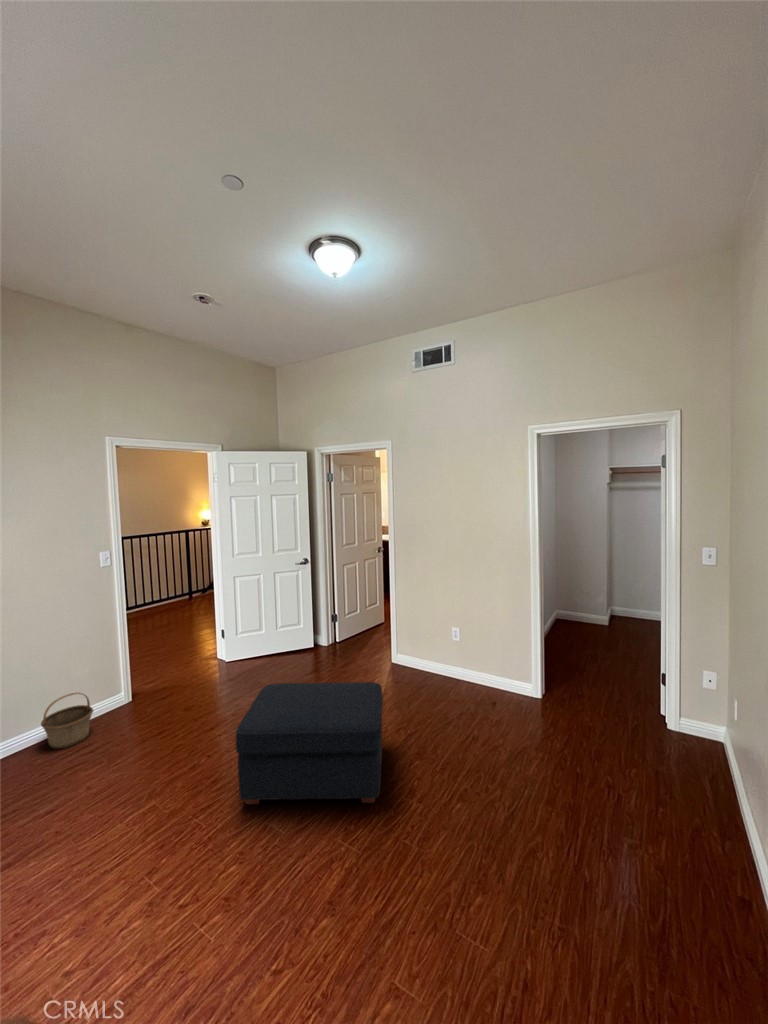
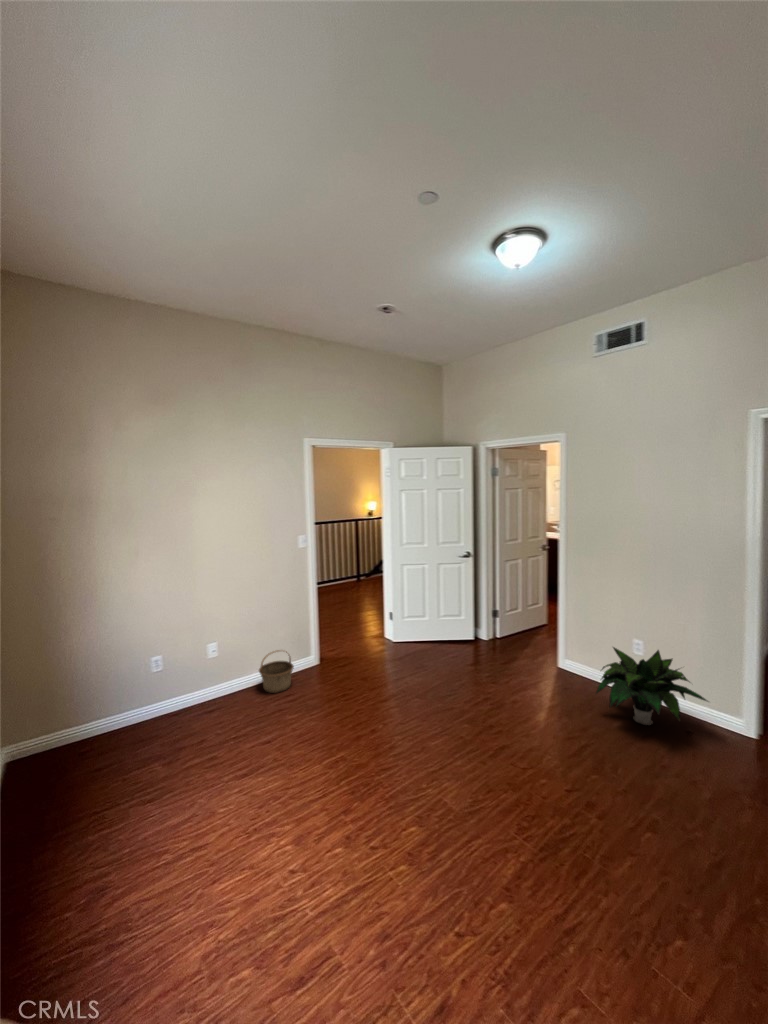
potted plant: none [420,635,509,704] -> present [596,647,707,725]
ottoman: present [236,682,383,804] -> none [413,668,557,806]

